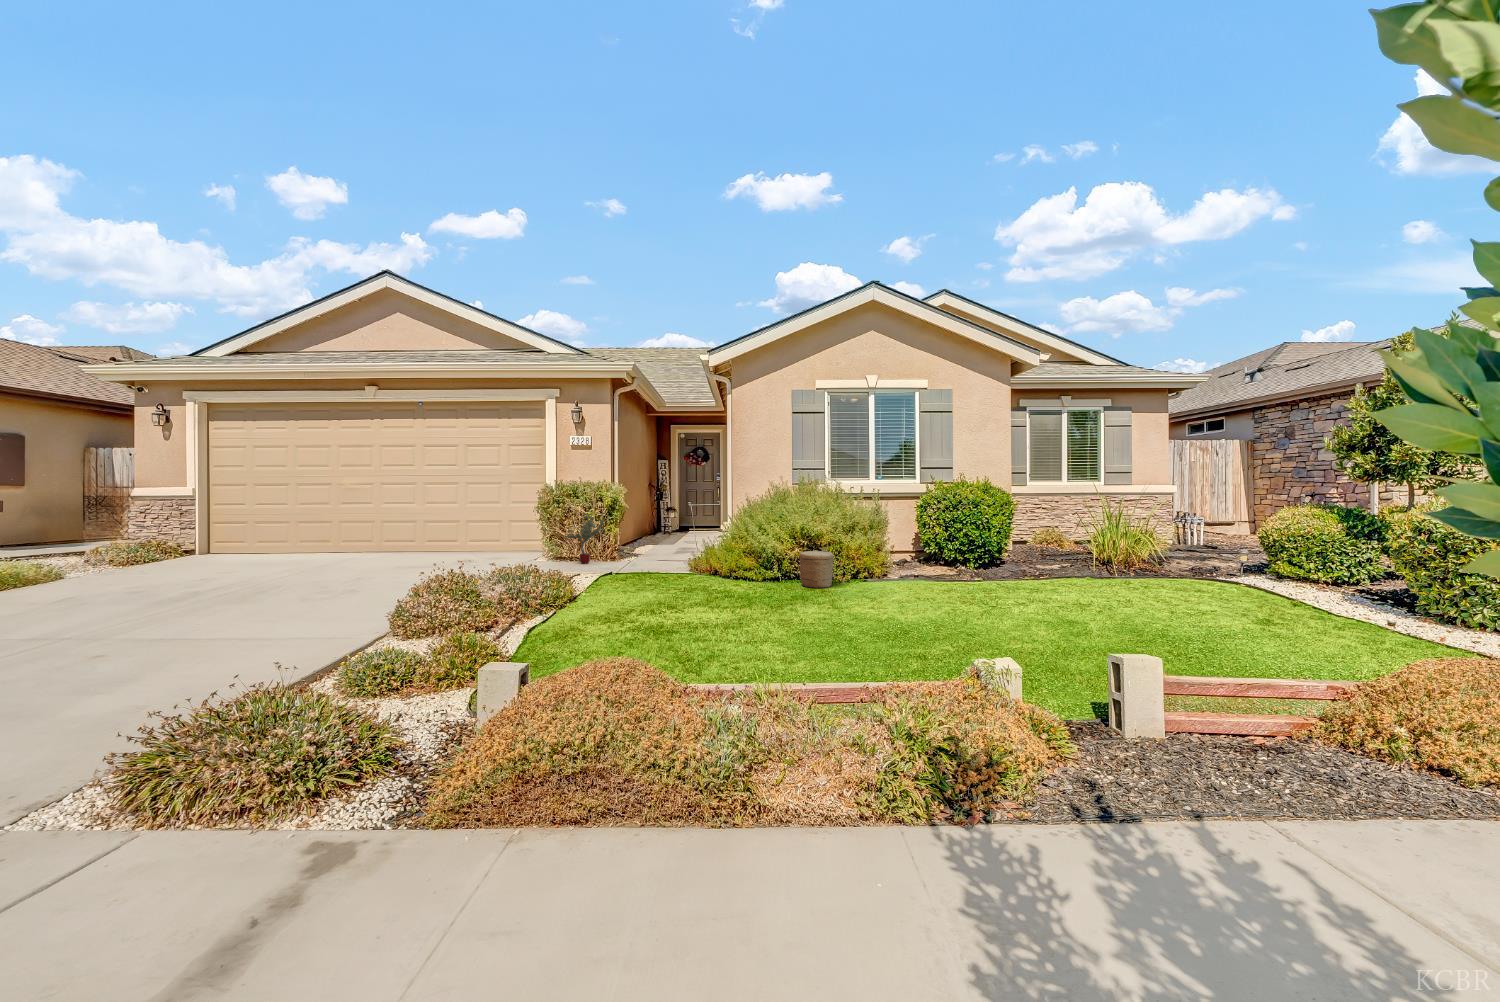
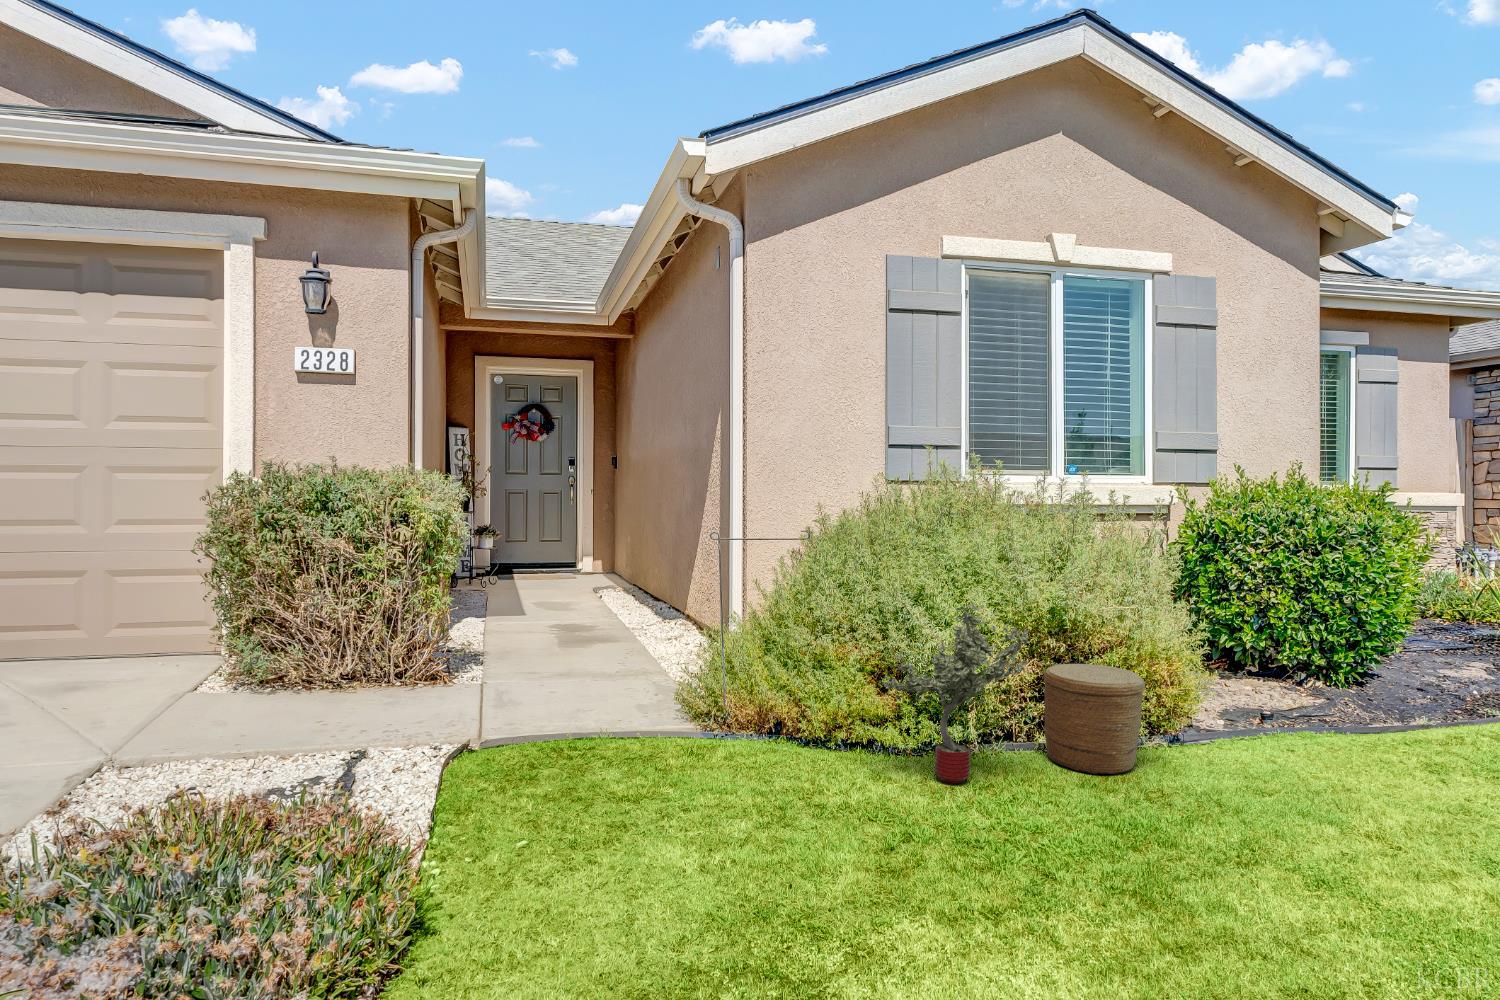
potted tree: present [565,514,604,564] -> present [882,603,1028,784]

